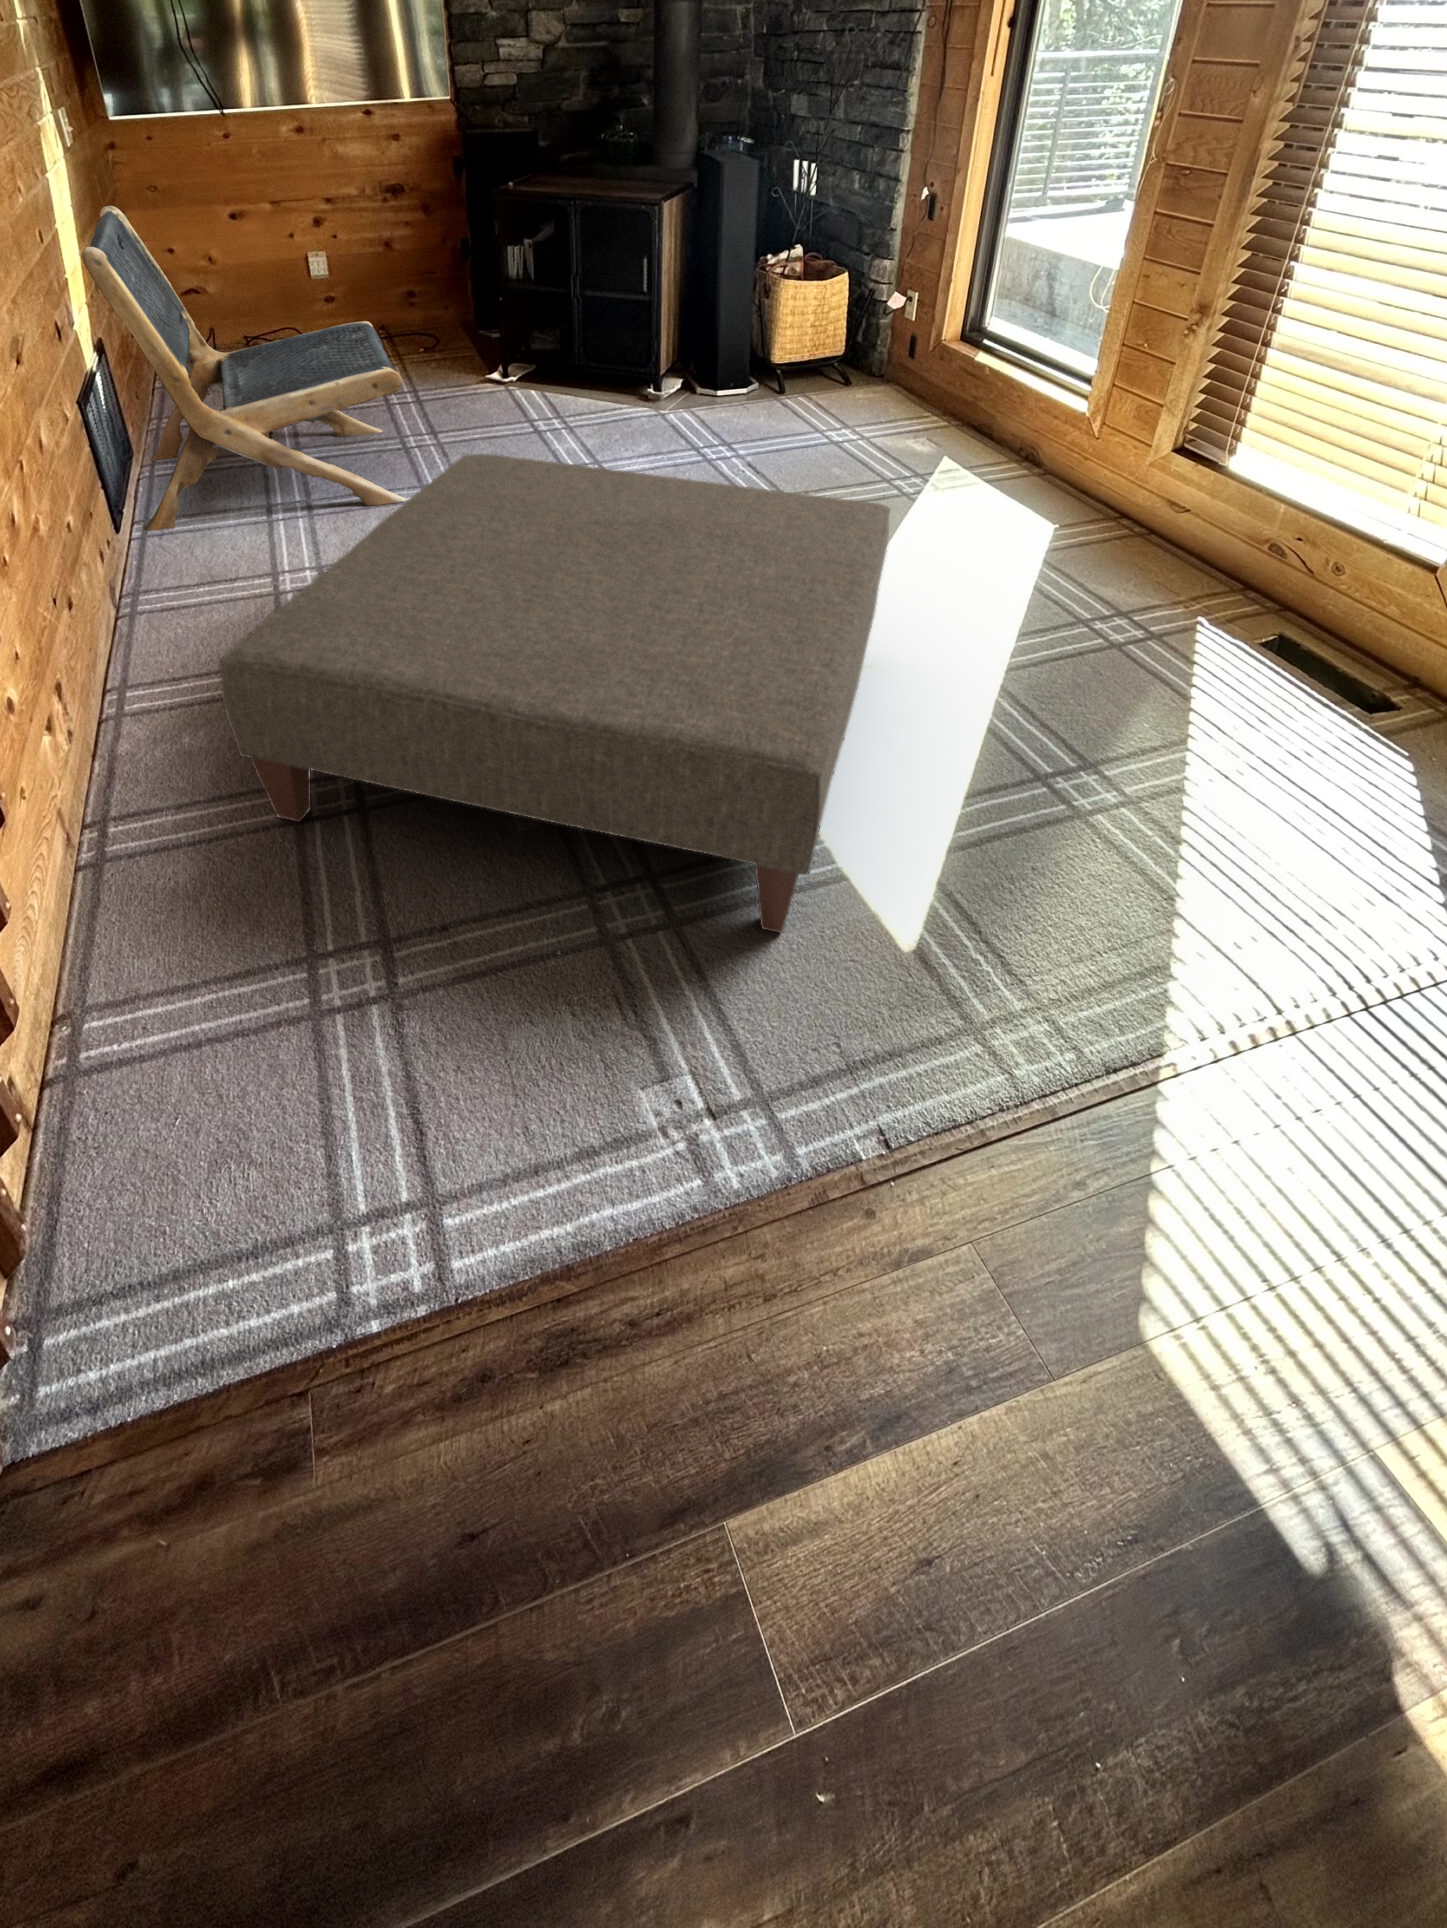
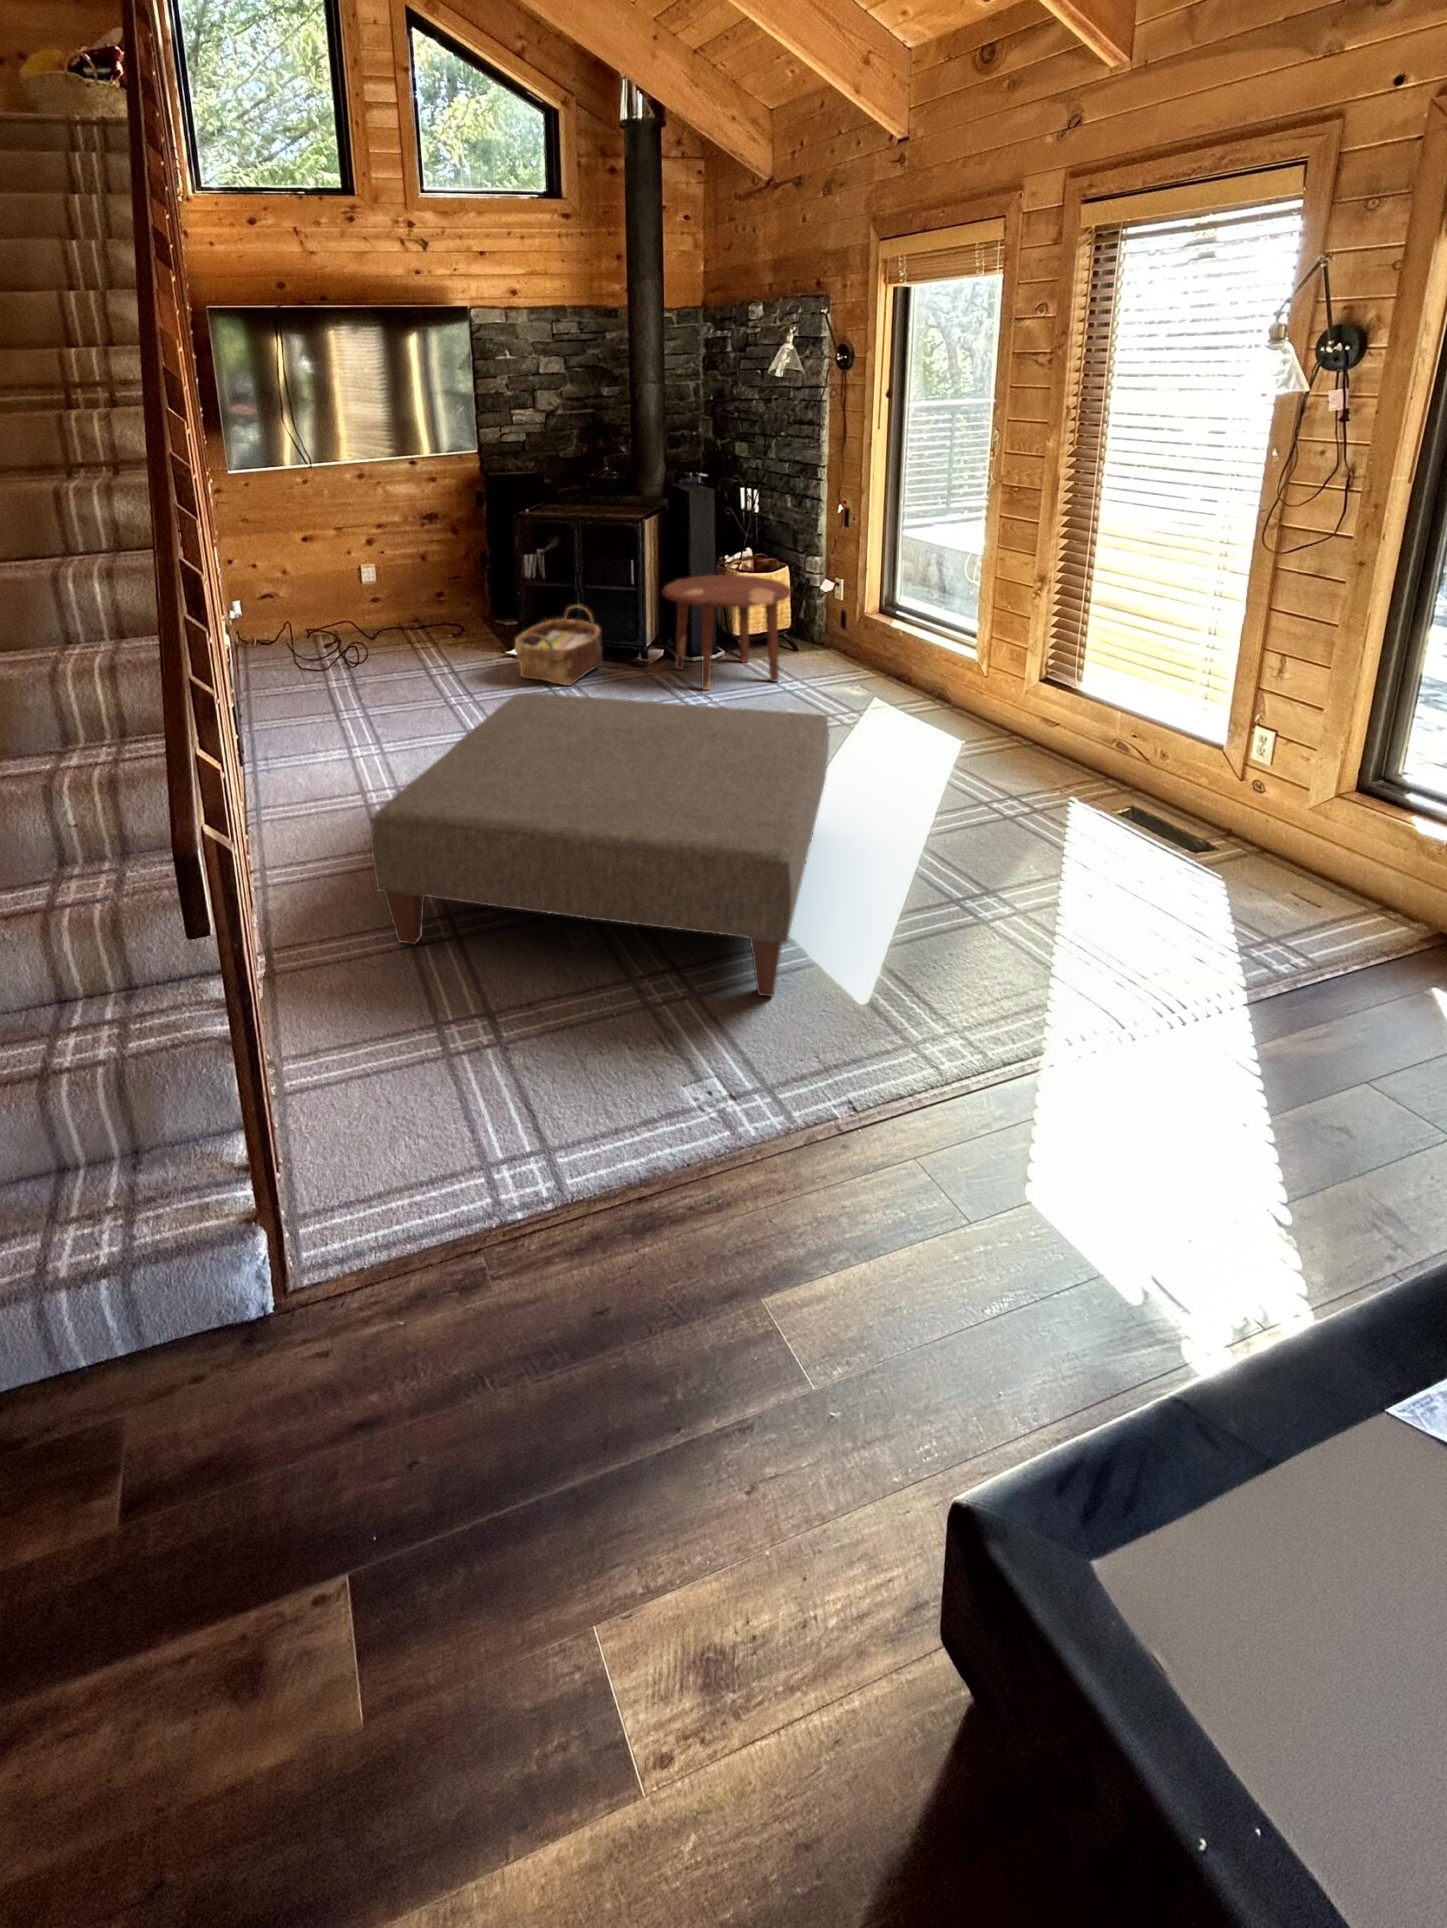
lounge chair: present [82,206,407,531] -> none [234,533,458,767]
side table: none [682,282,850,437] -> present [662,575,791,690]
woven basket: none [490,317,604,424] -> present [515,605,603,686]

